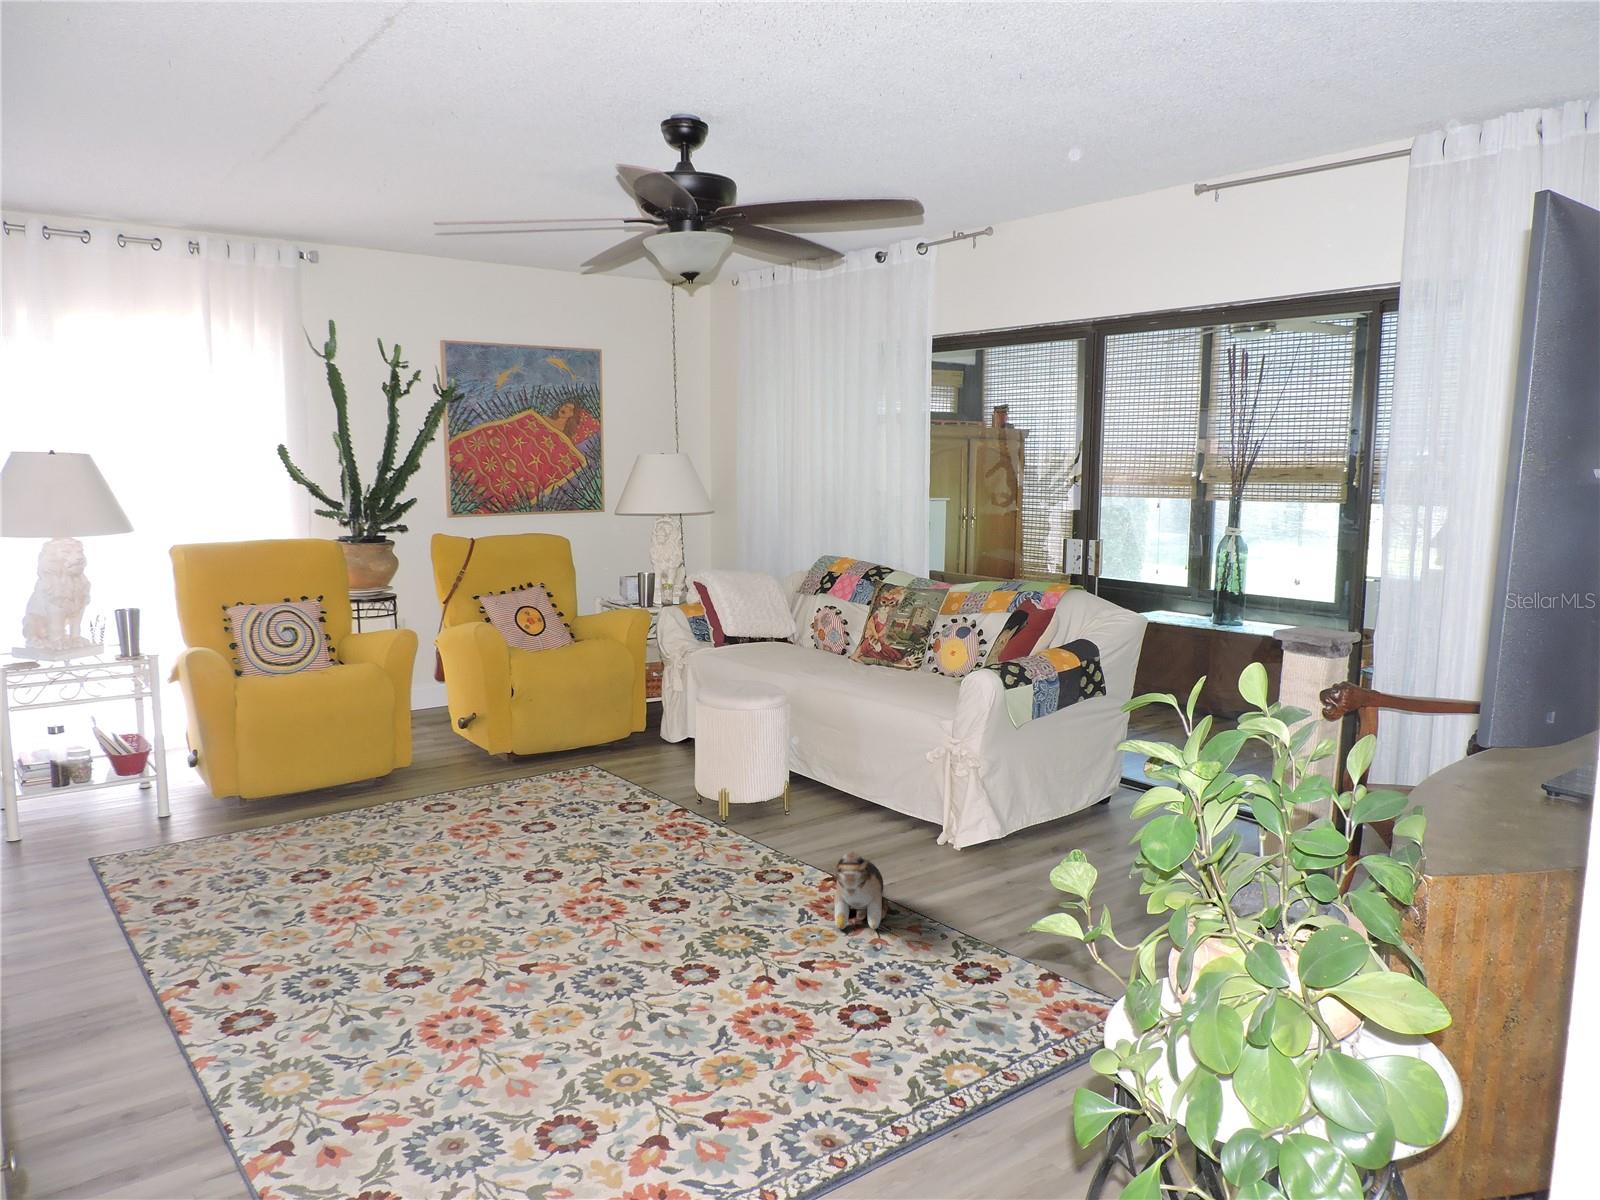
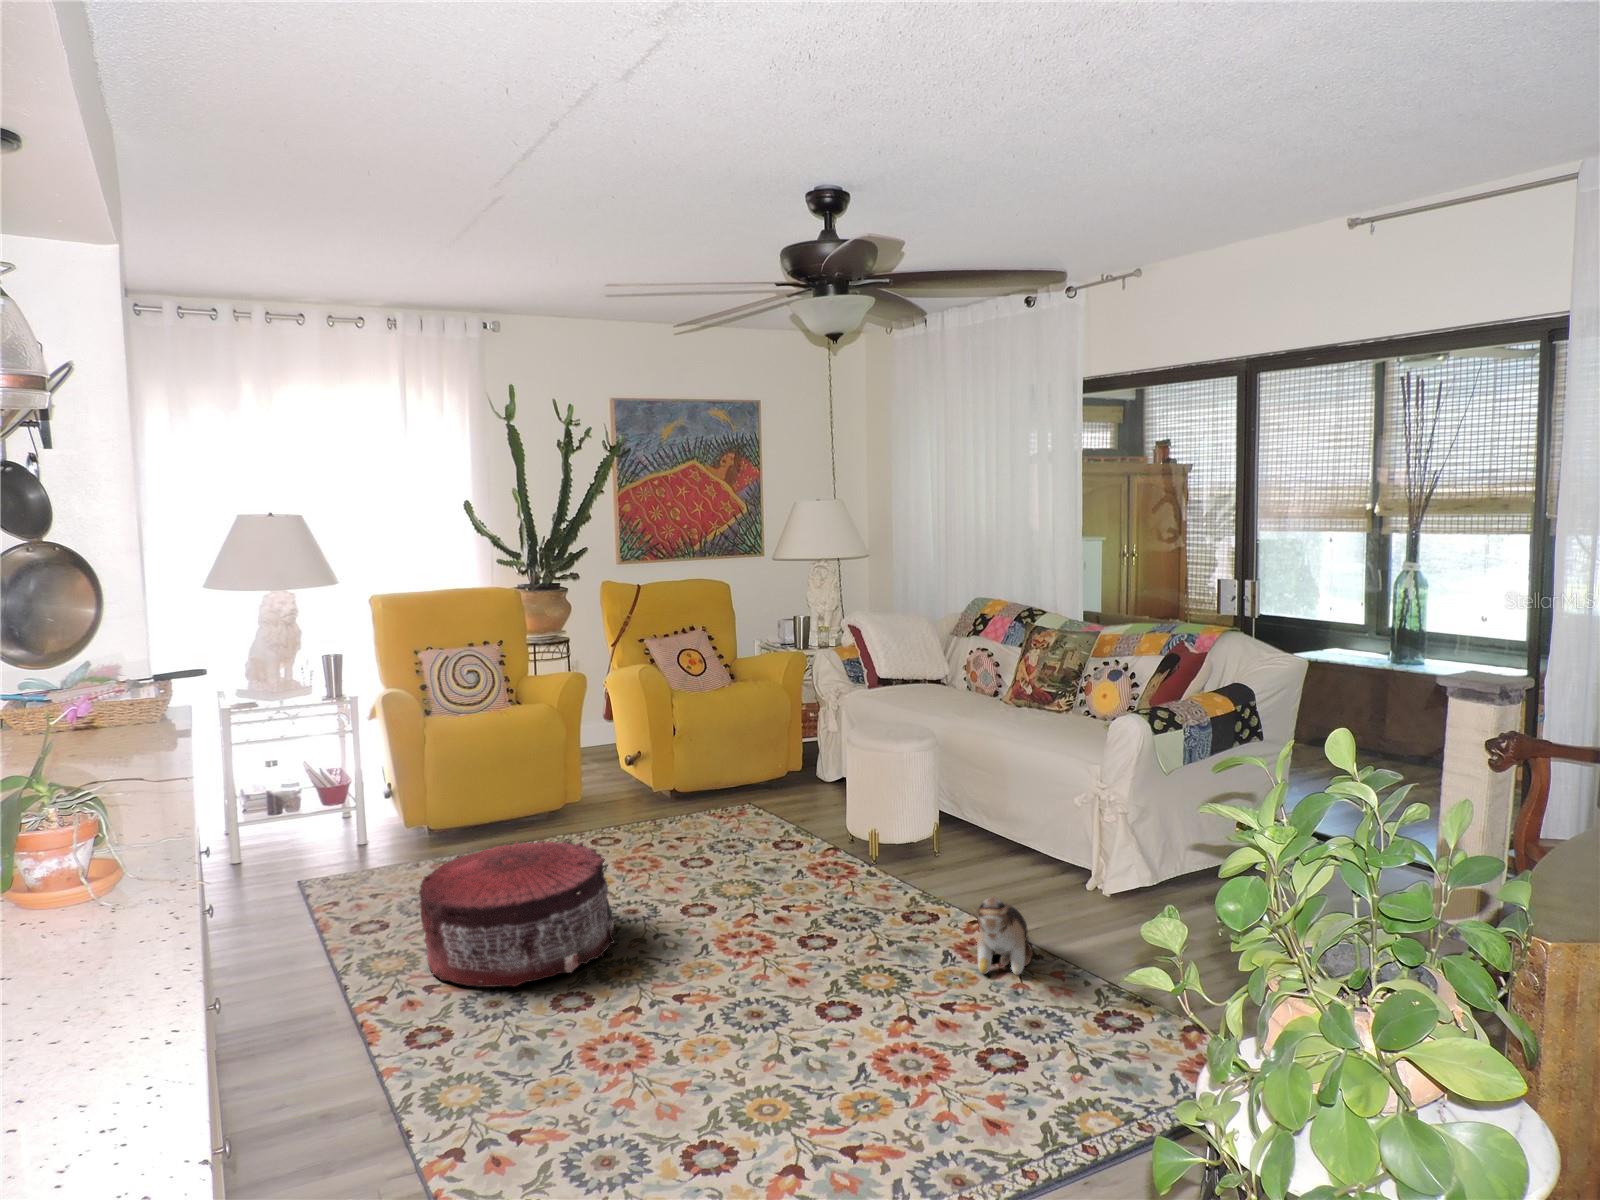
pouf: none [233,806,455,965] -> present [419,841,615,987]

